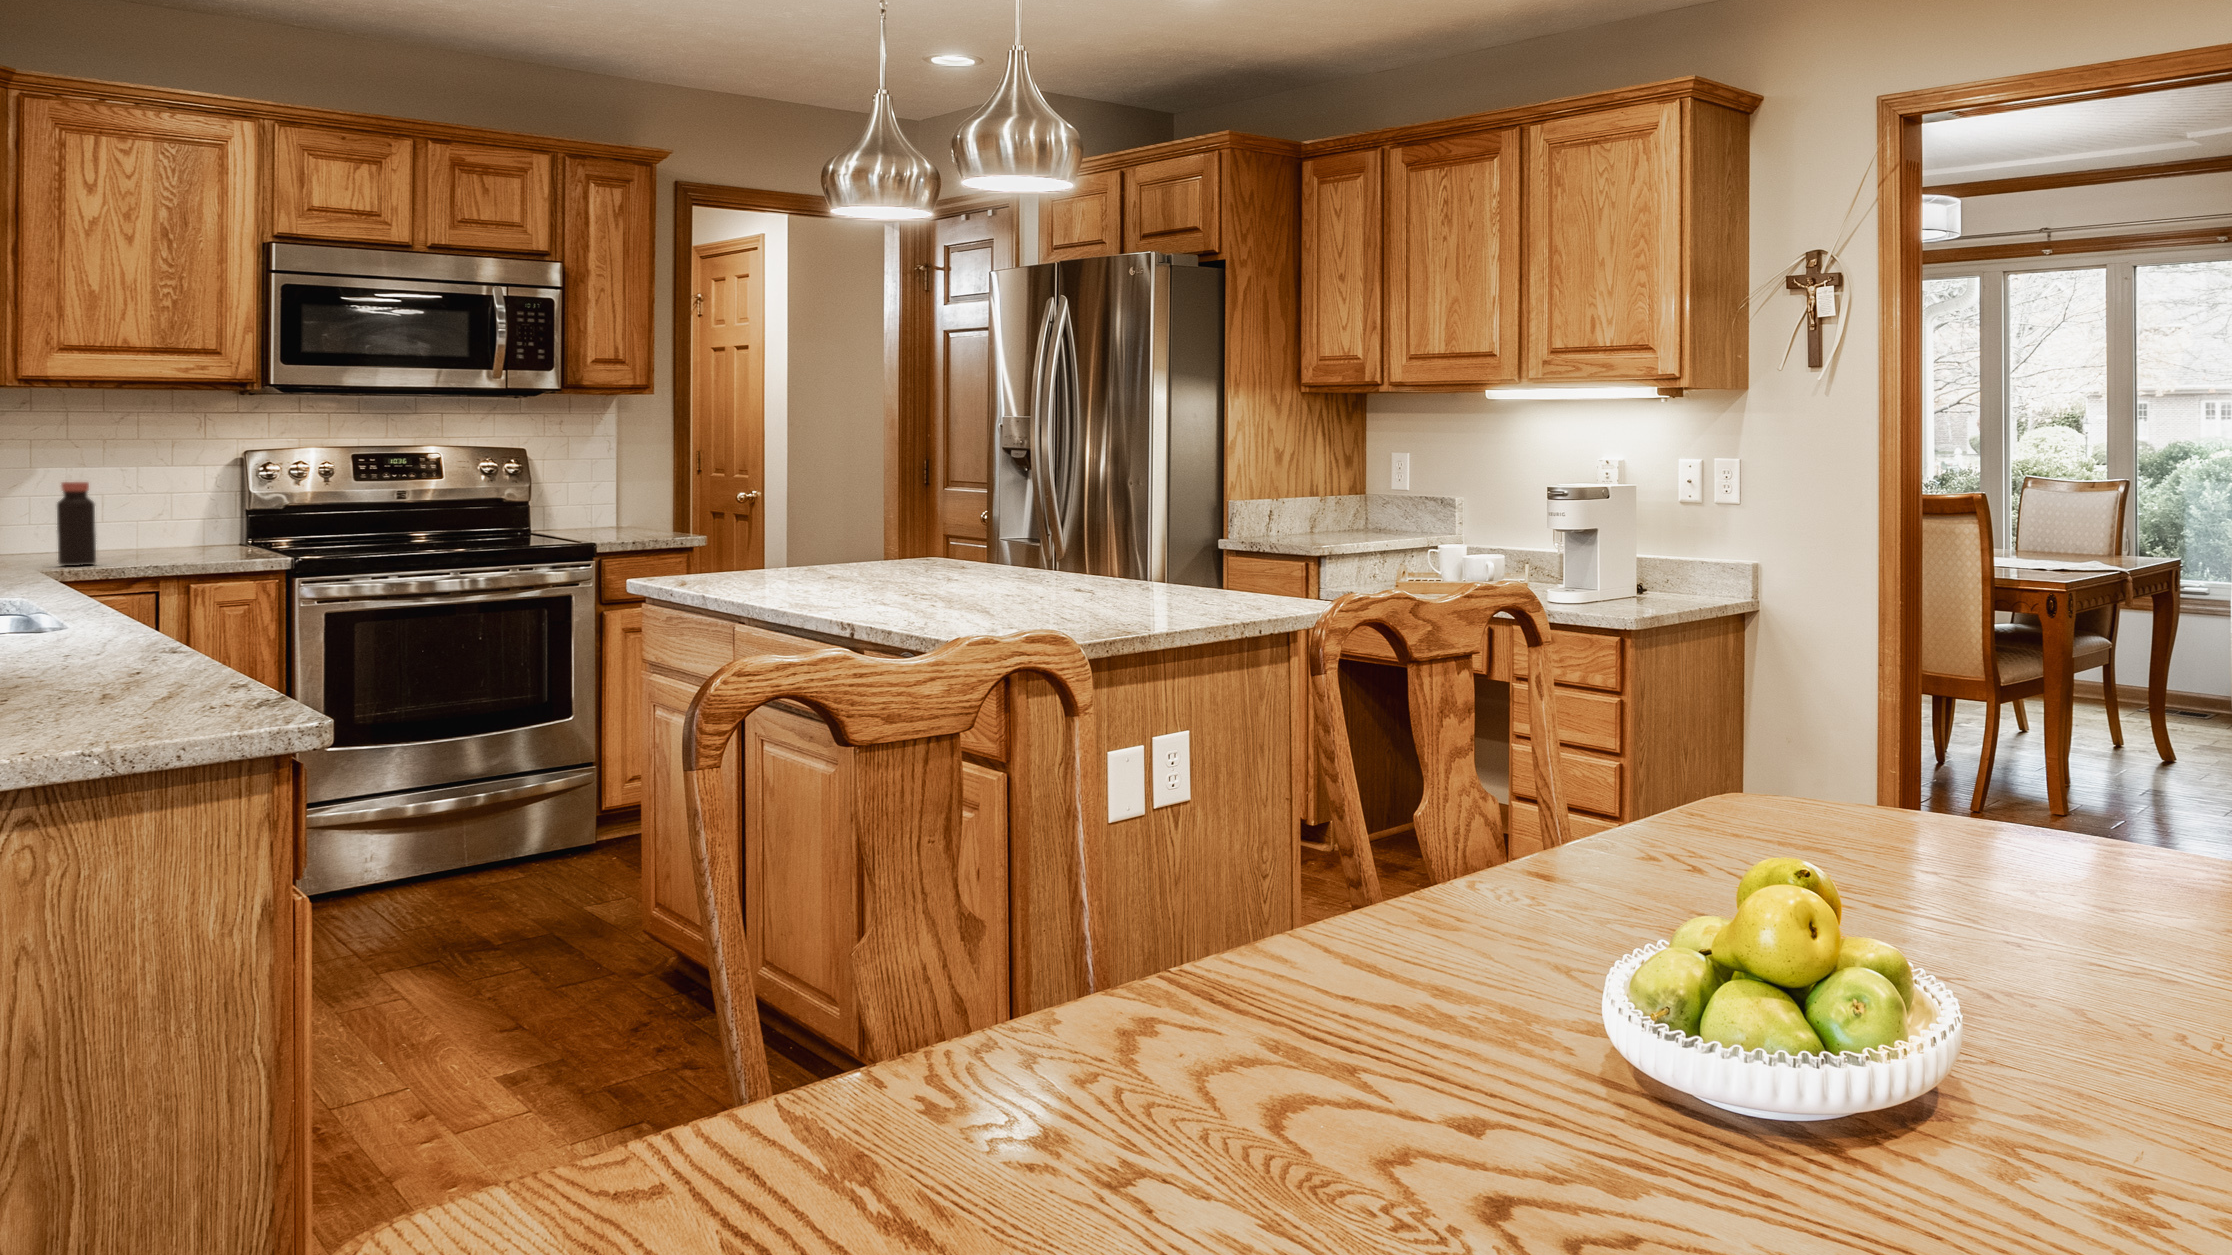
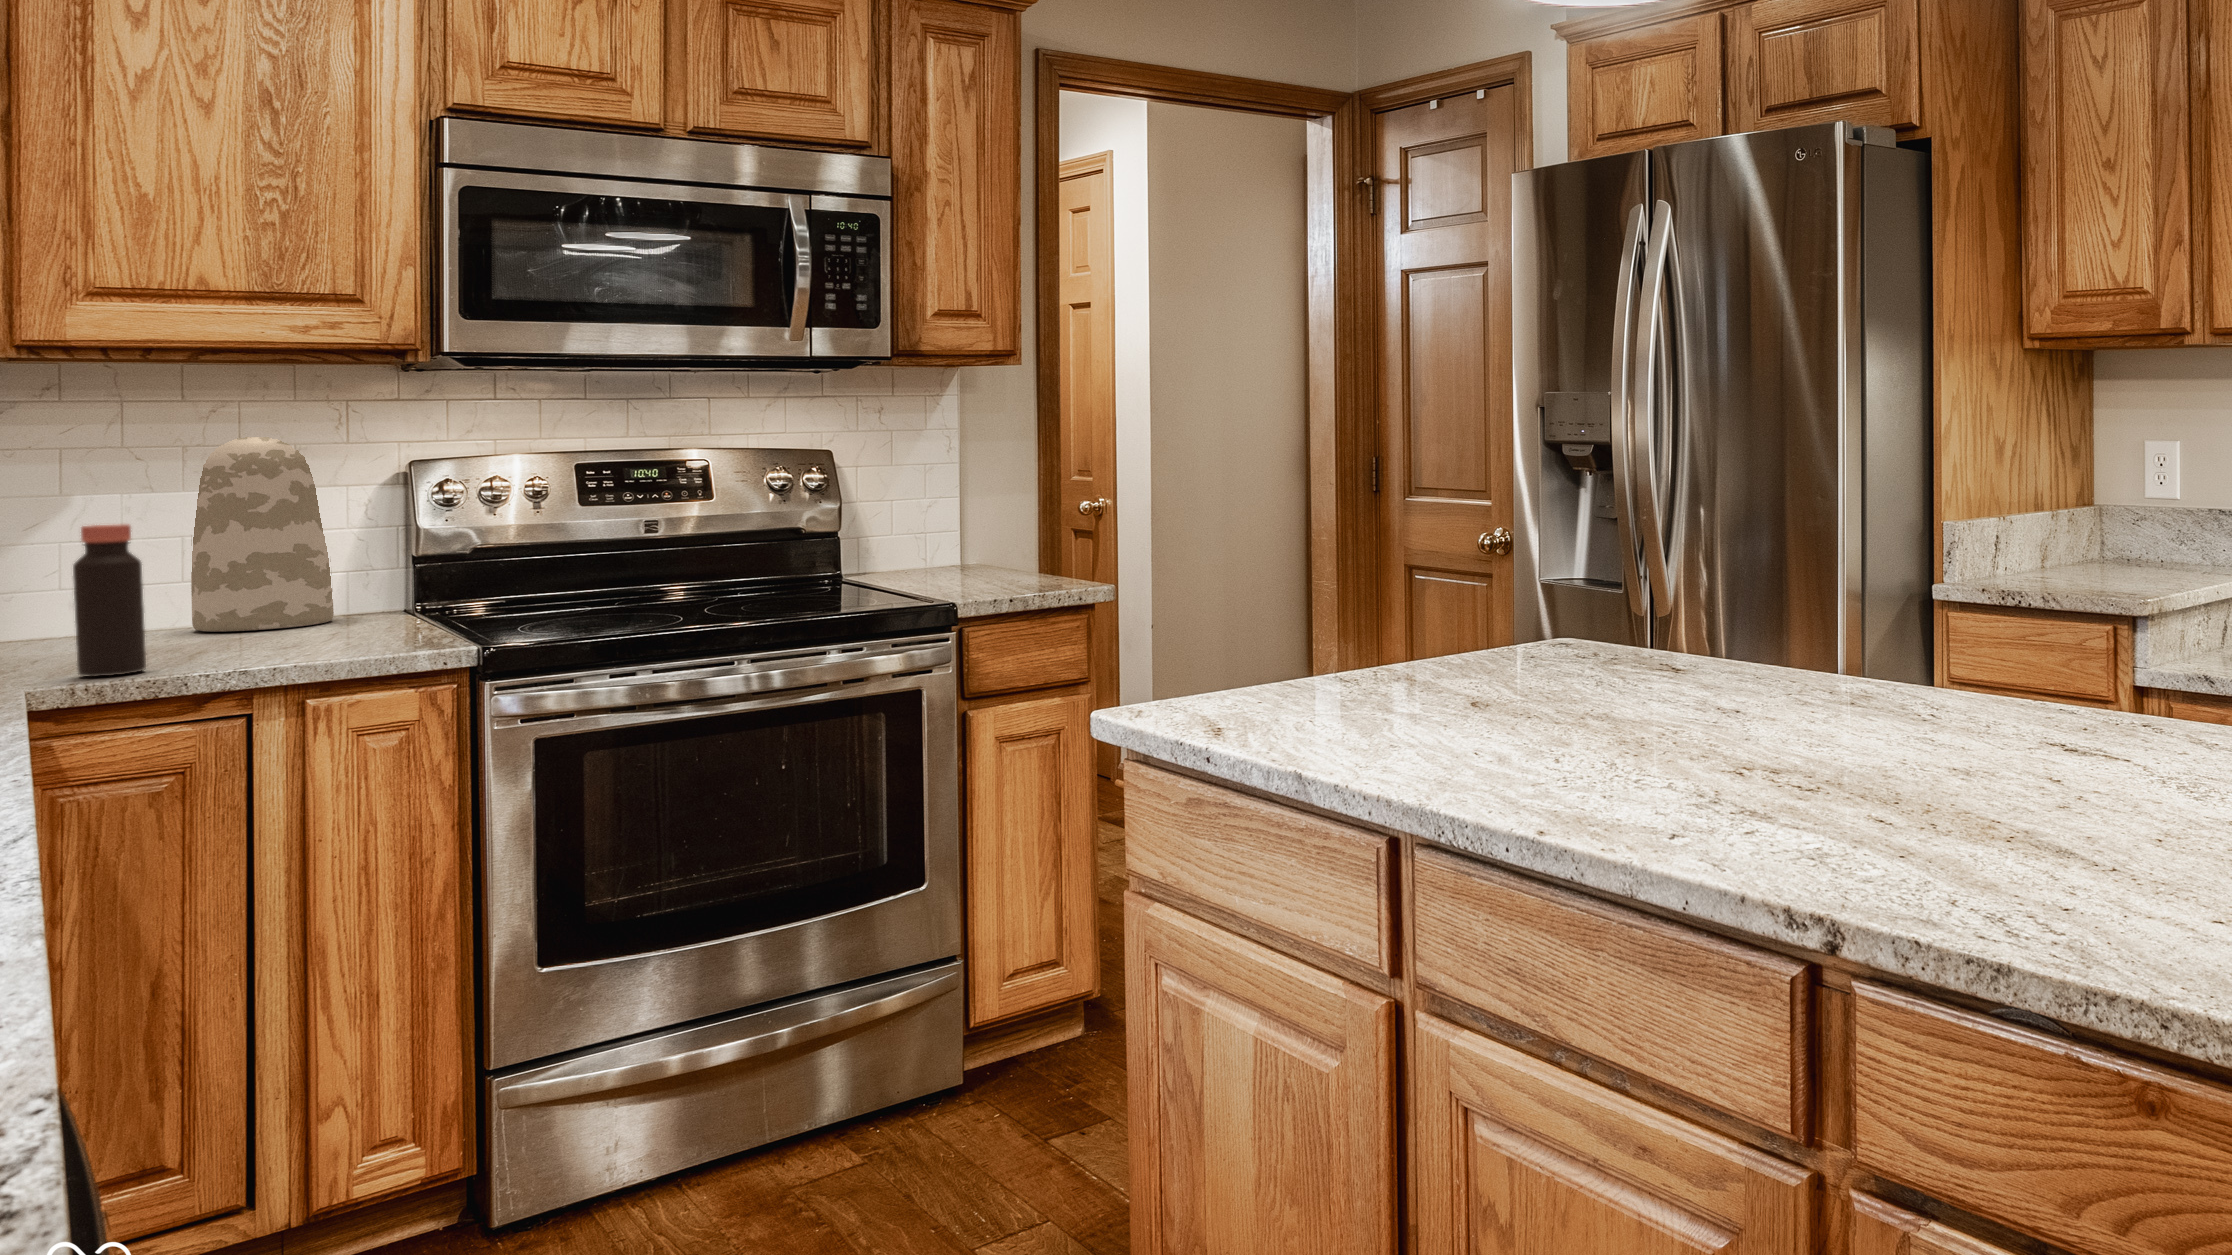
vase: none [99,410,194,551] -> present [191,437,334,632]

